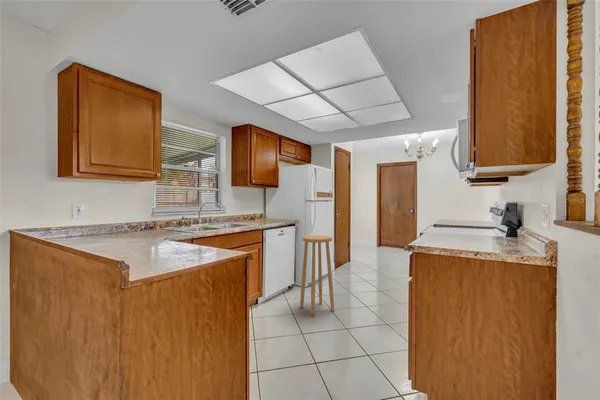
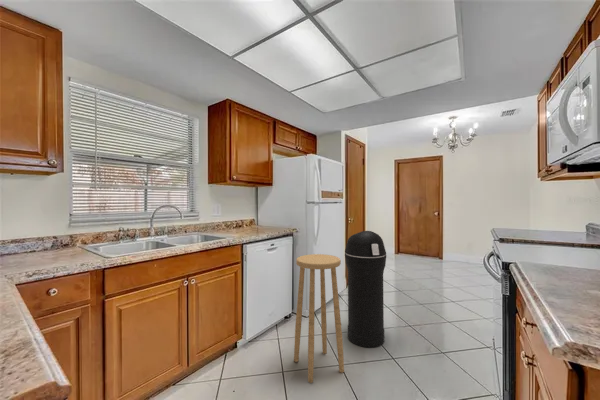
trash can: none [334,220,363,300] -> present [345,231,386,348]

